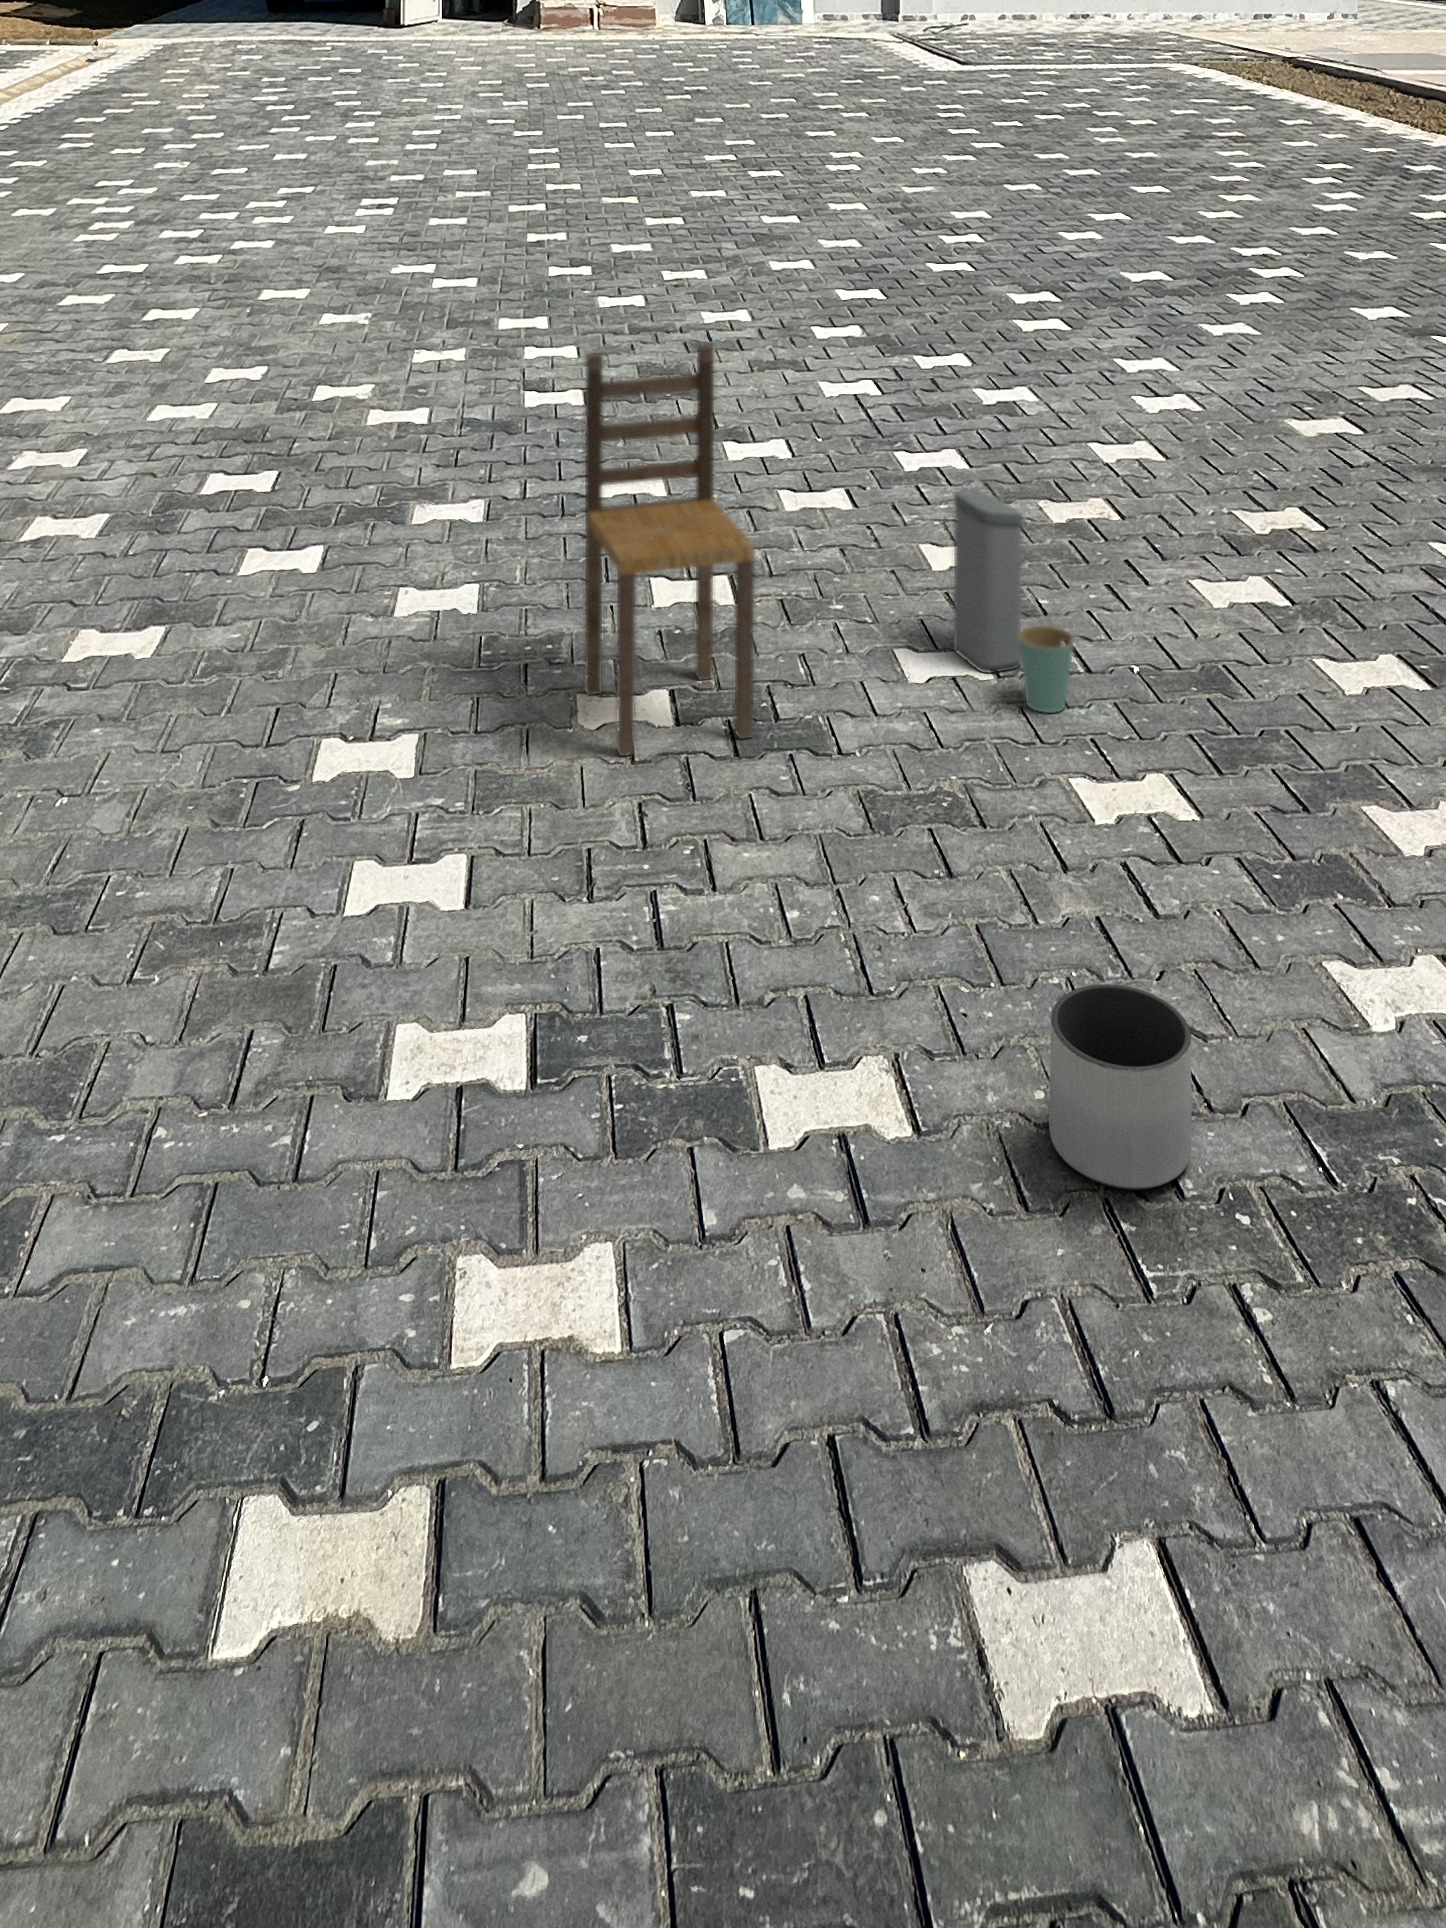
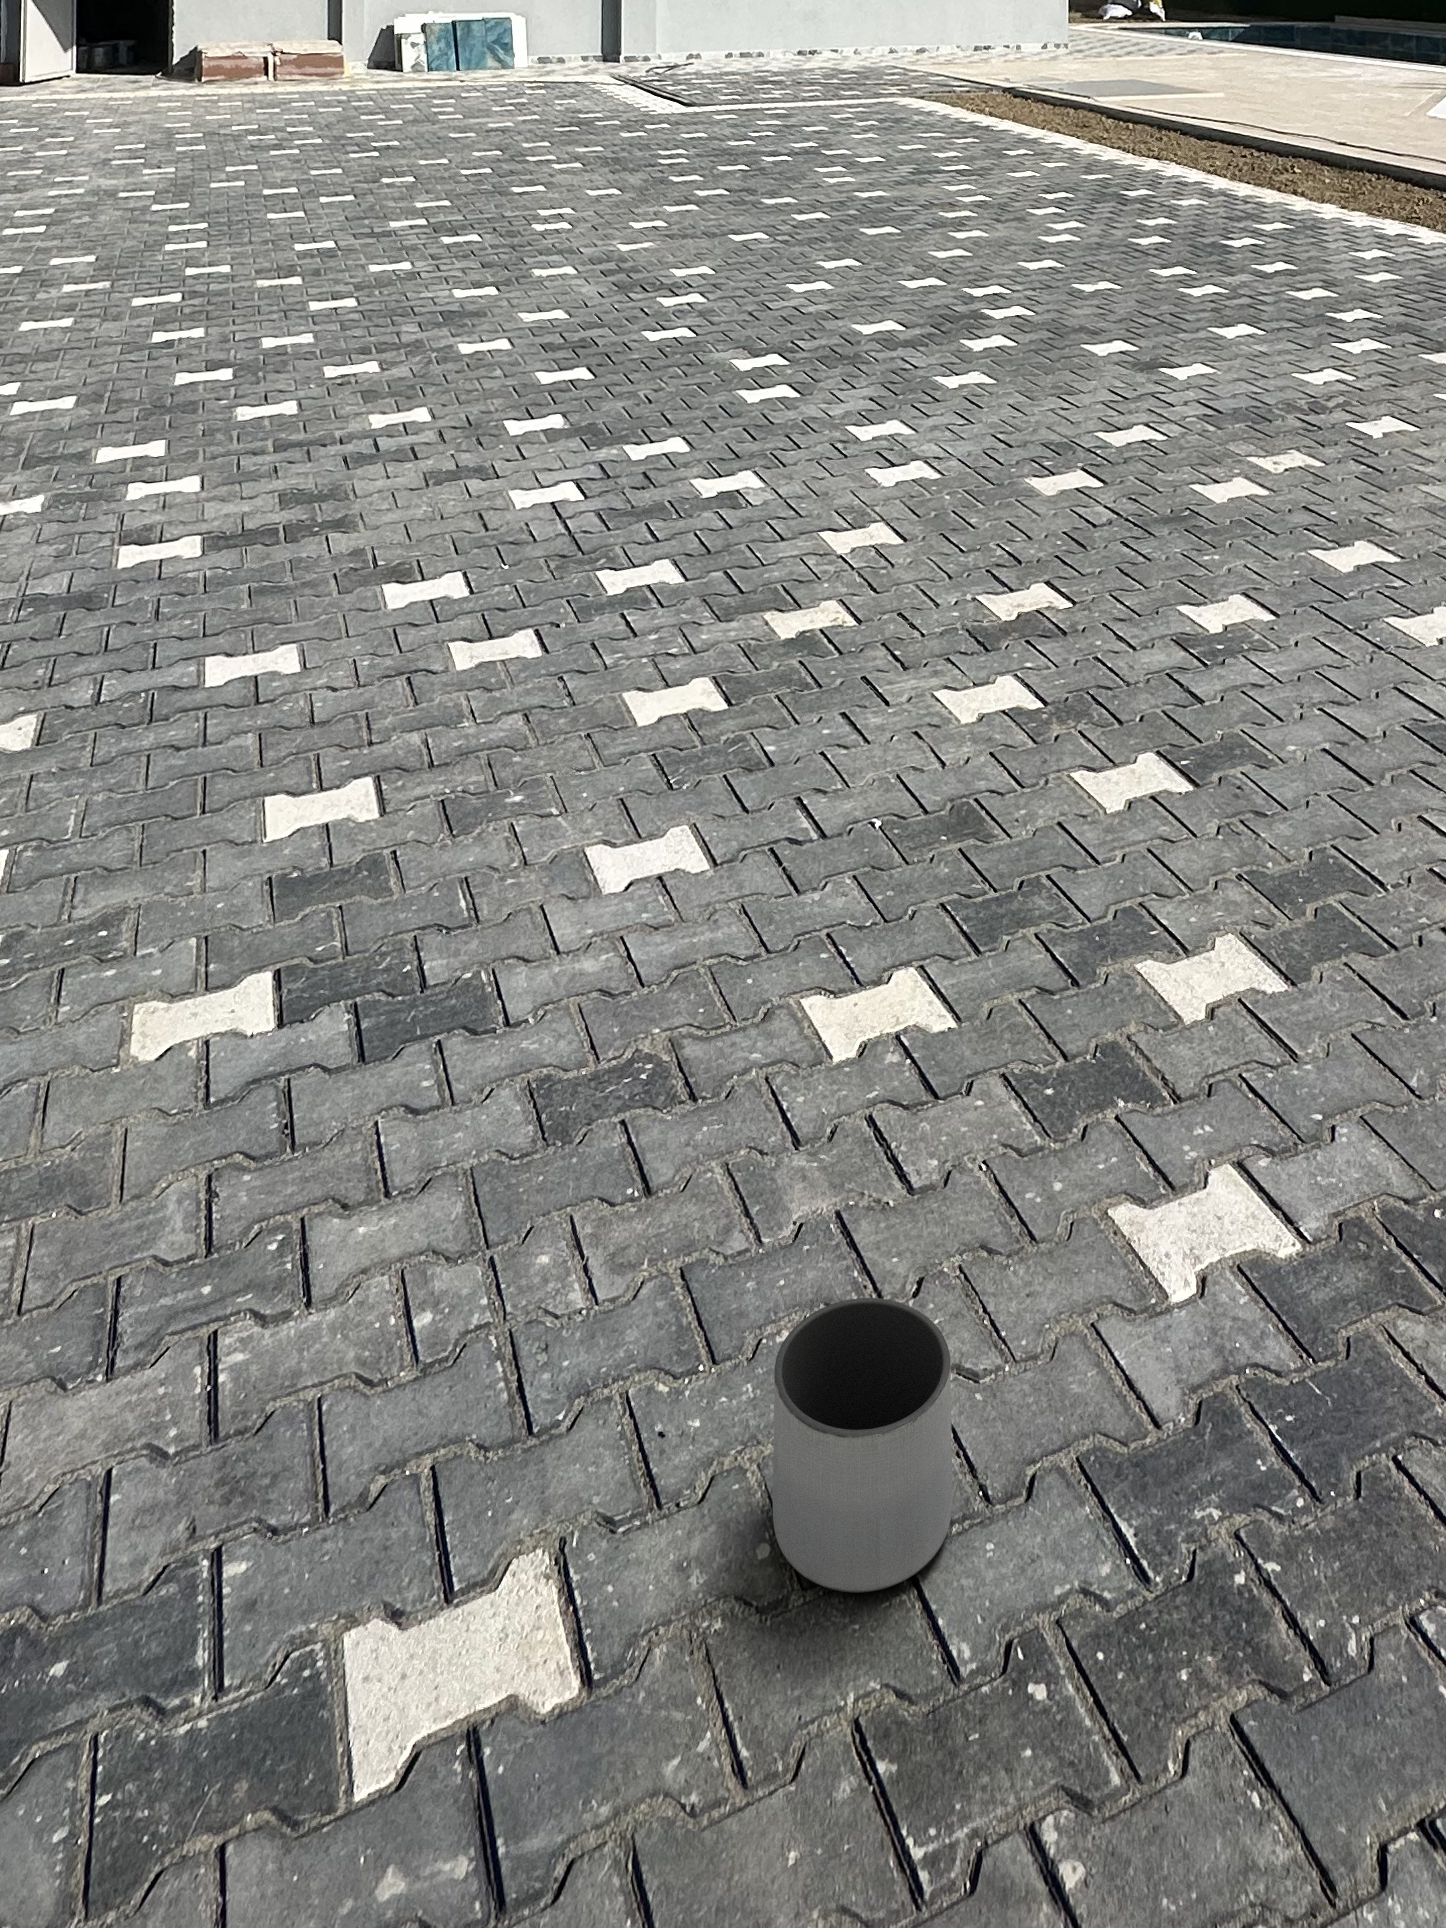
chair: present [585,345,755,756] -> none [173,485,400,1048]
trash can: present [954,491,1074,713] -> none [657,625,800,889]

